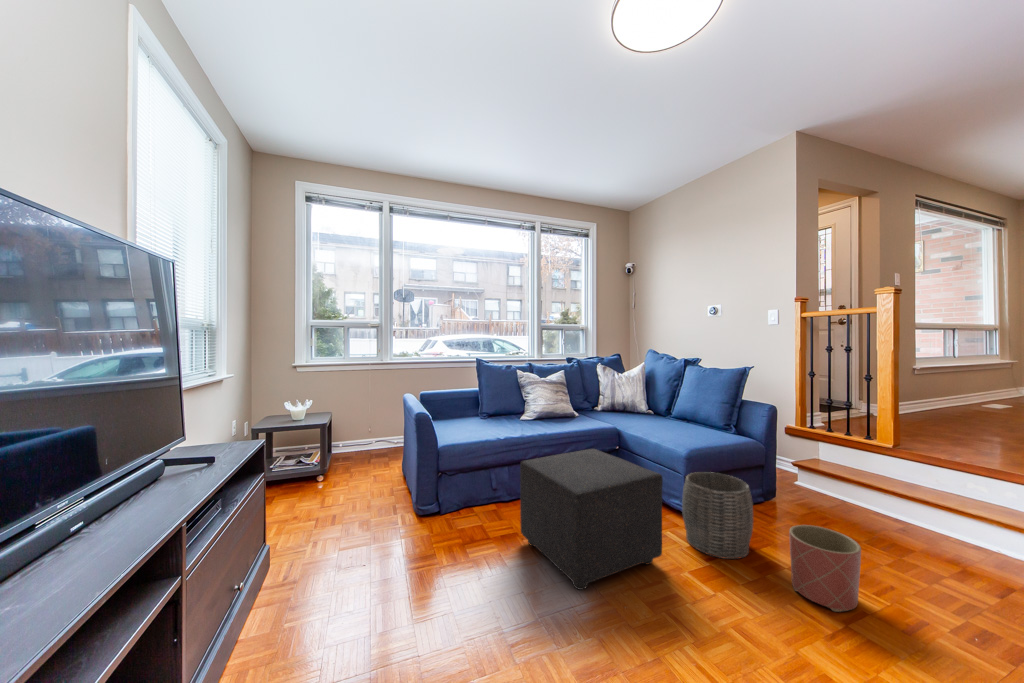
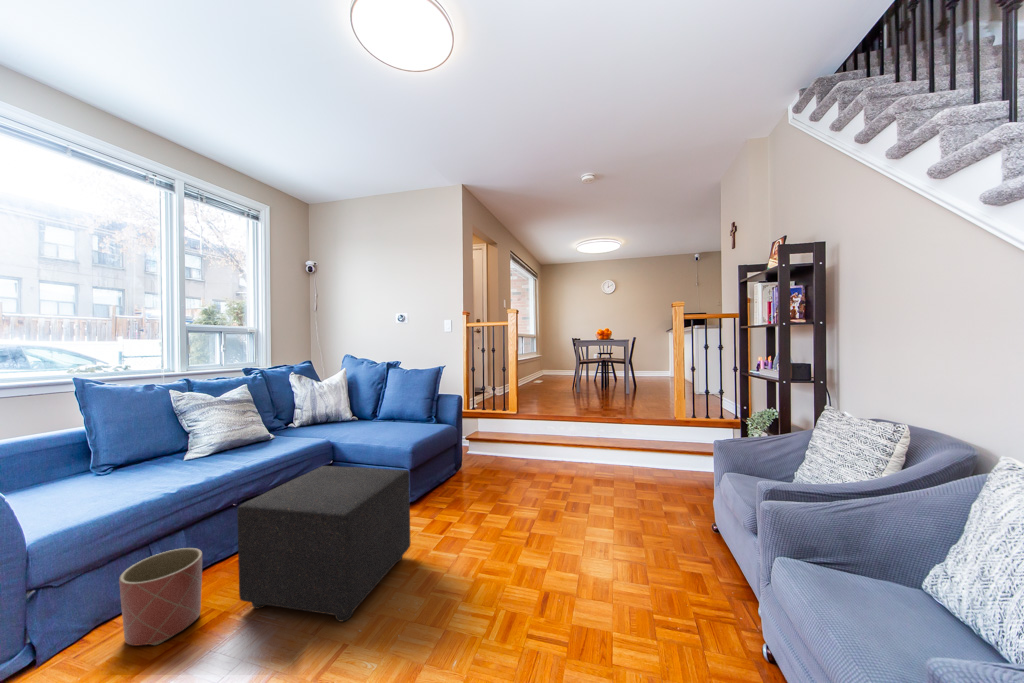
woven basket: present [682,472,753,559] -> none [413,458,468,530]
planter: present [789,525,861,612] -> present [119,548,202,645]

